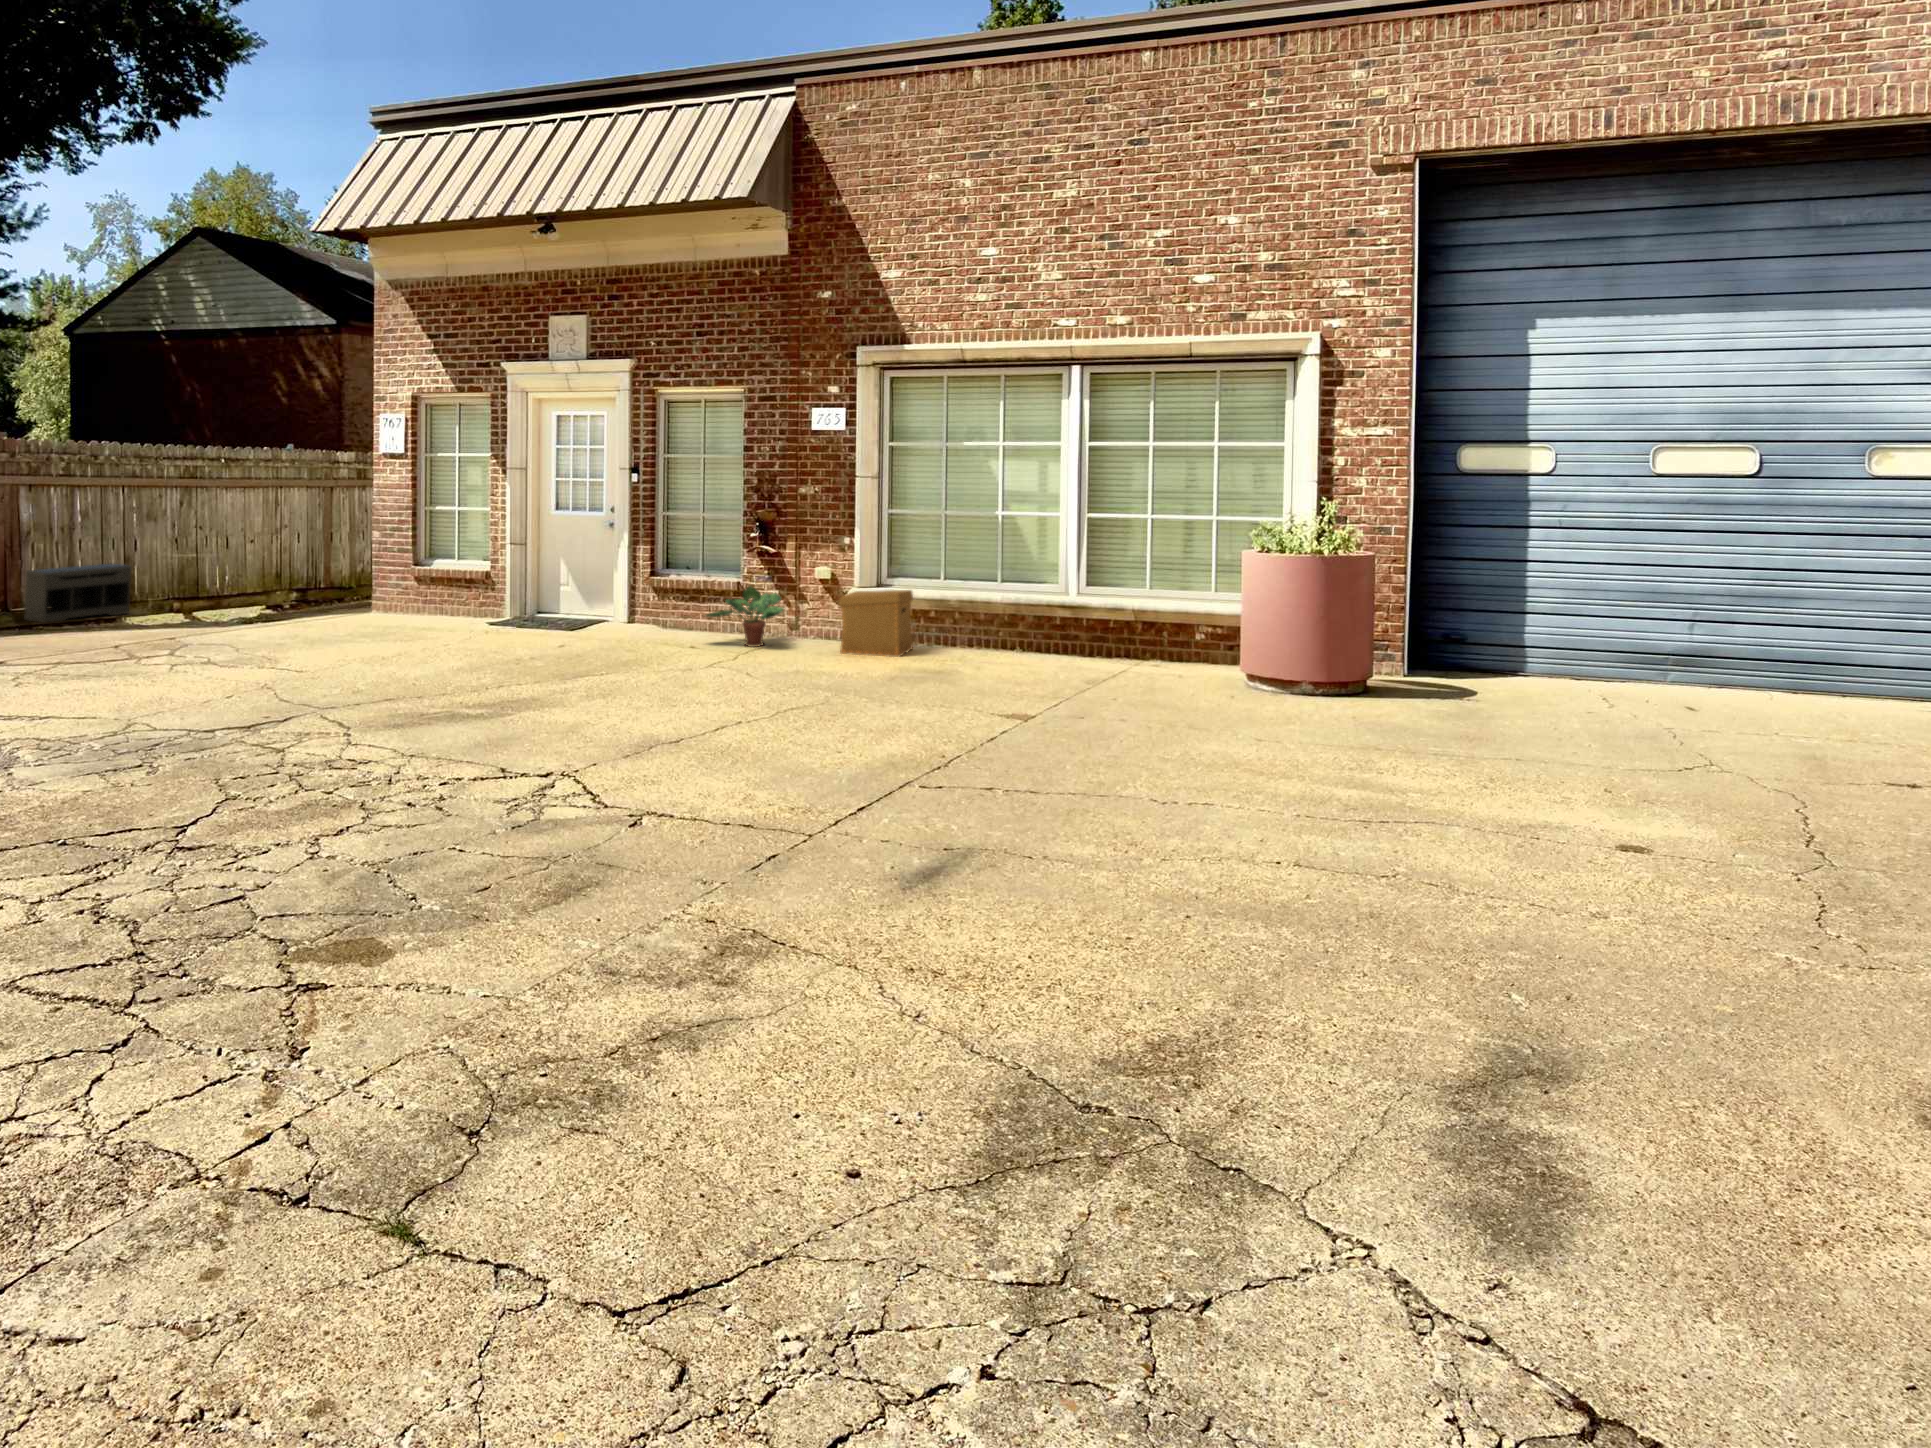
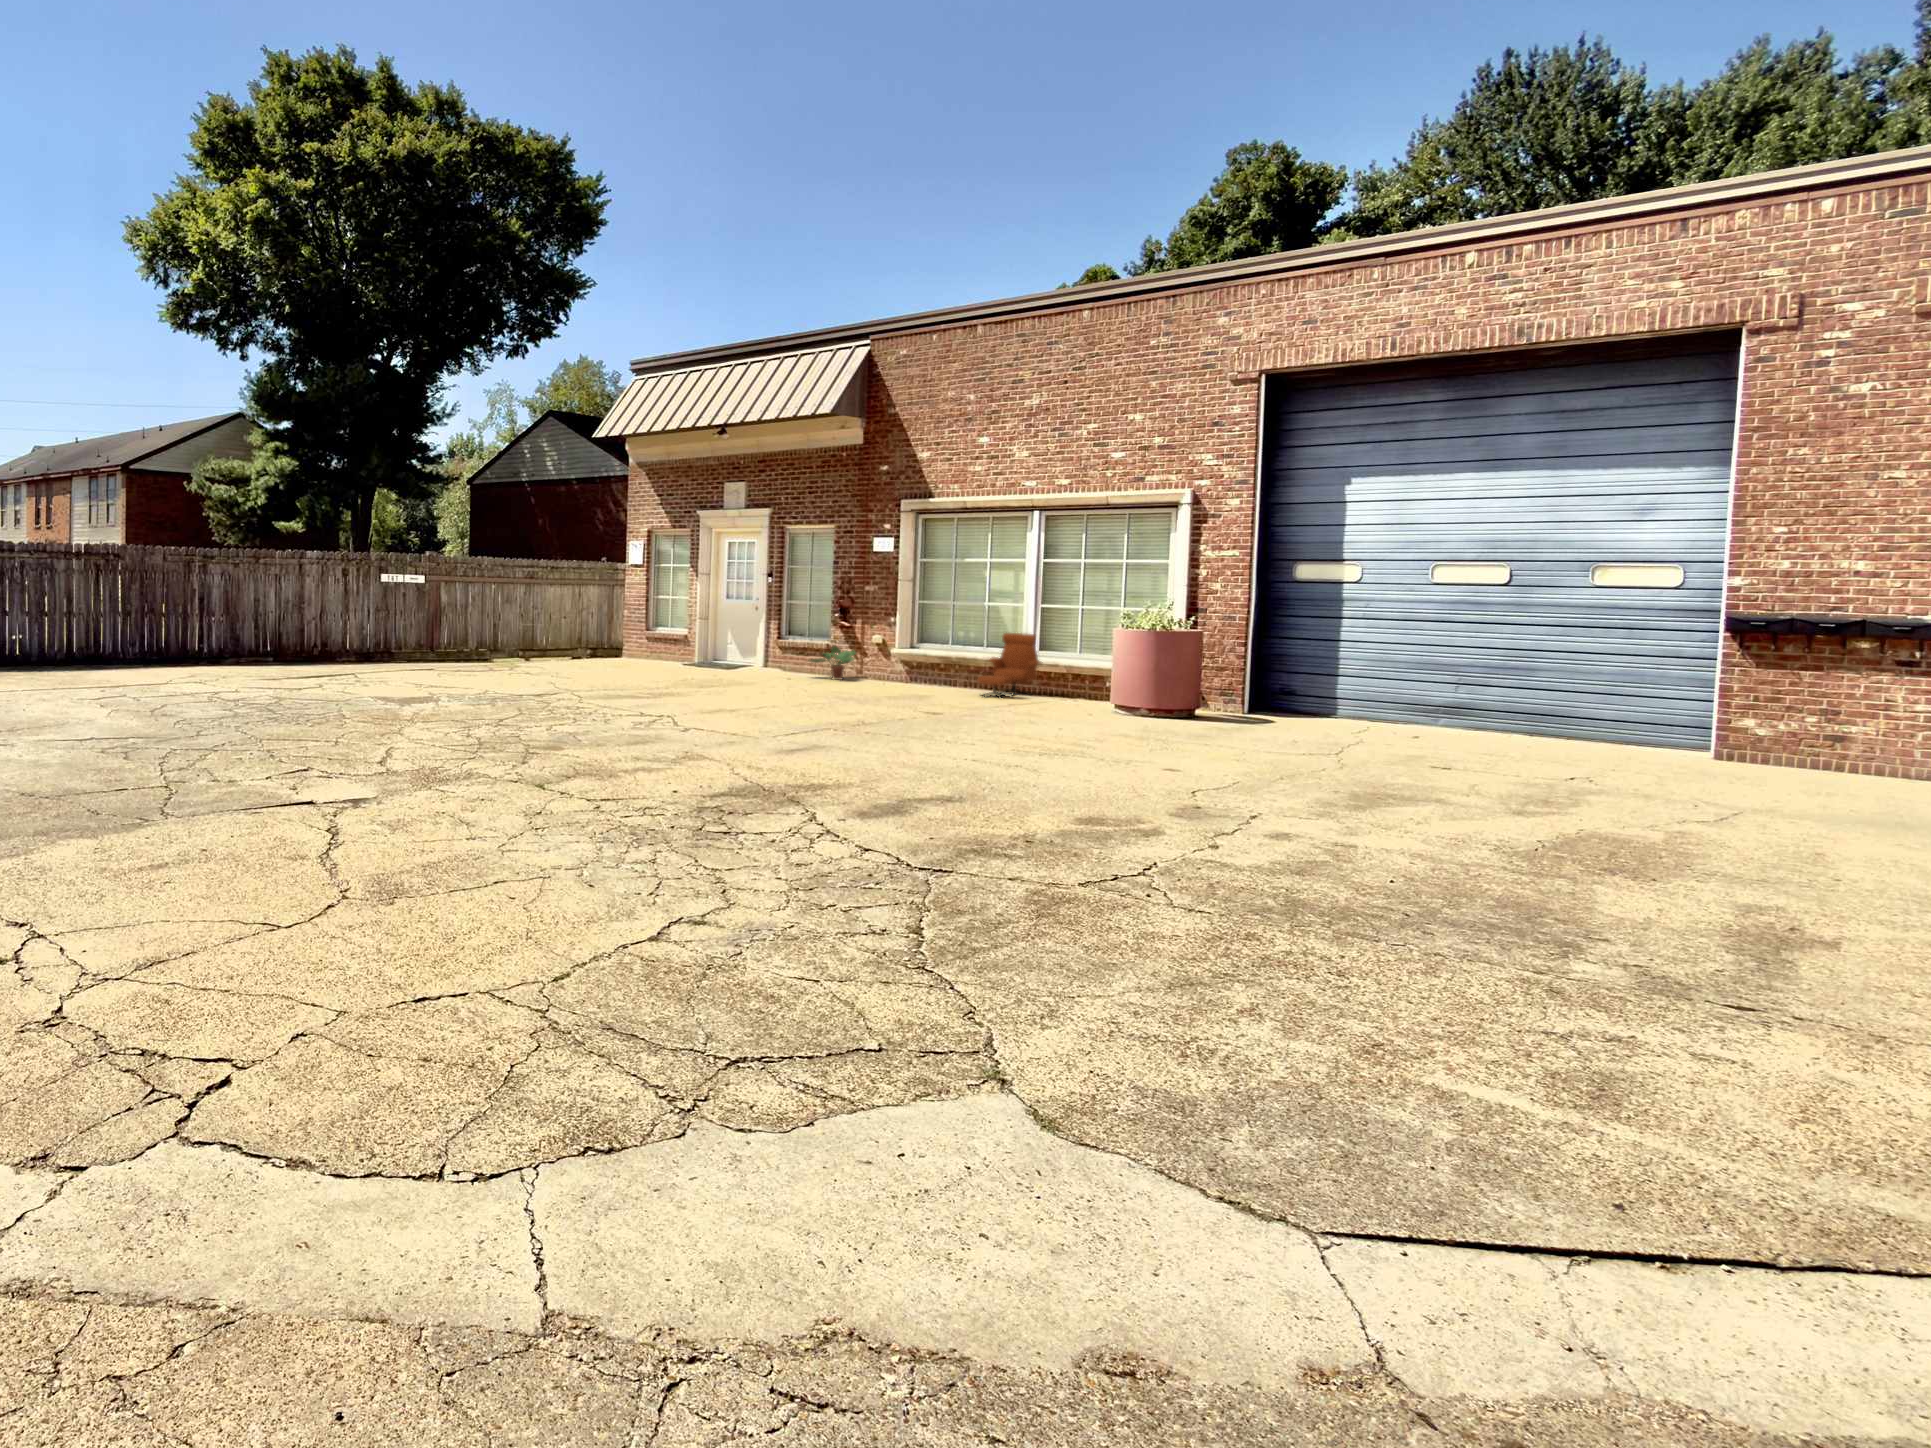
lounge chair: none [1018,559,1104,677] -> present [978,633,1041,698]
bench: present [24,564,132,622] -> none [456,628,508,658]
cardboard box: present [839,590,913,657] -> none [883,650,933,688]

